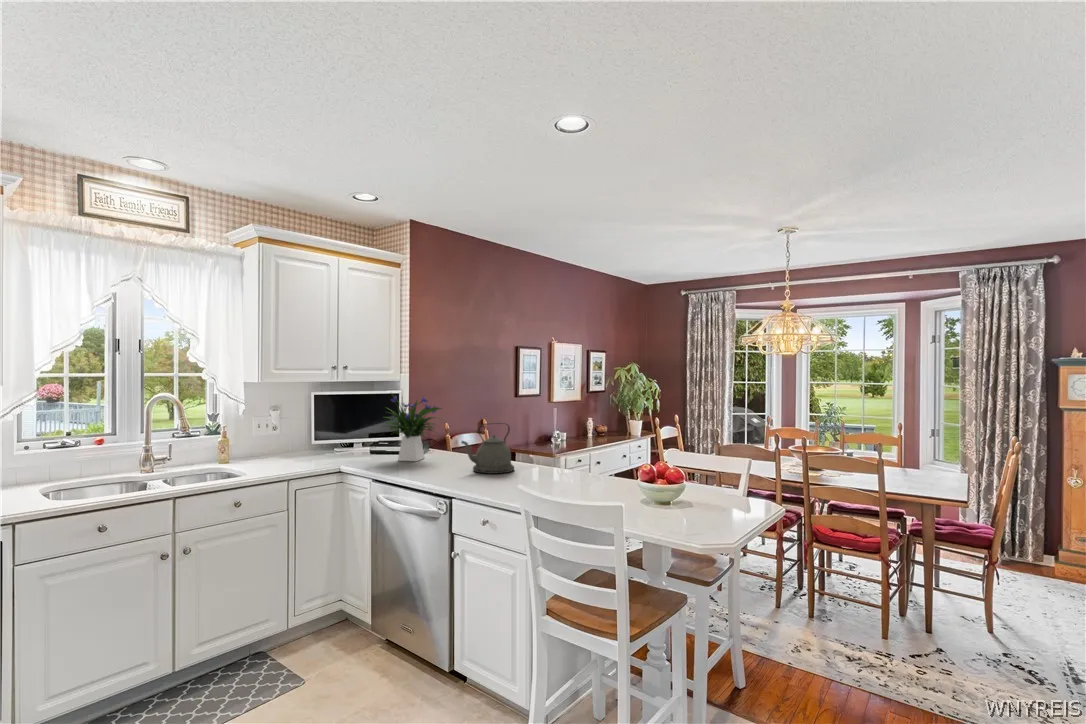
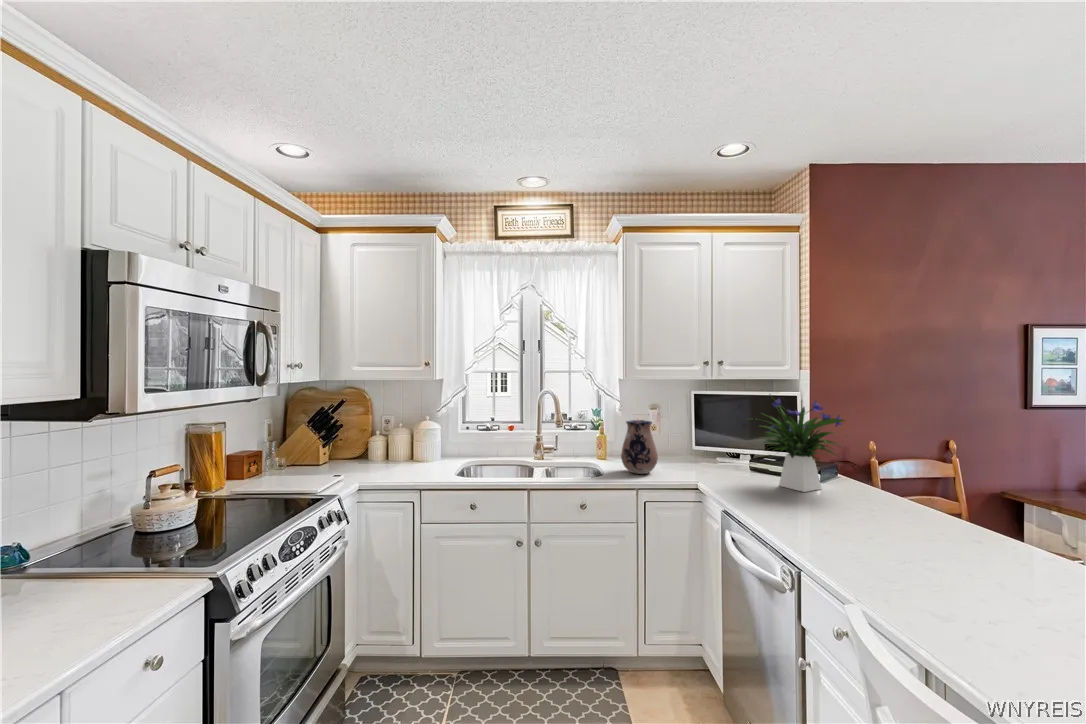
ceramic pitcher: none [263,420,299,469] -> present [621,420,658,474]
kettle: present [462,423,514,474] -> none [860,454,979,550]

